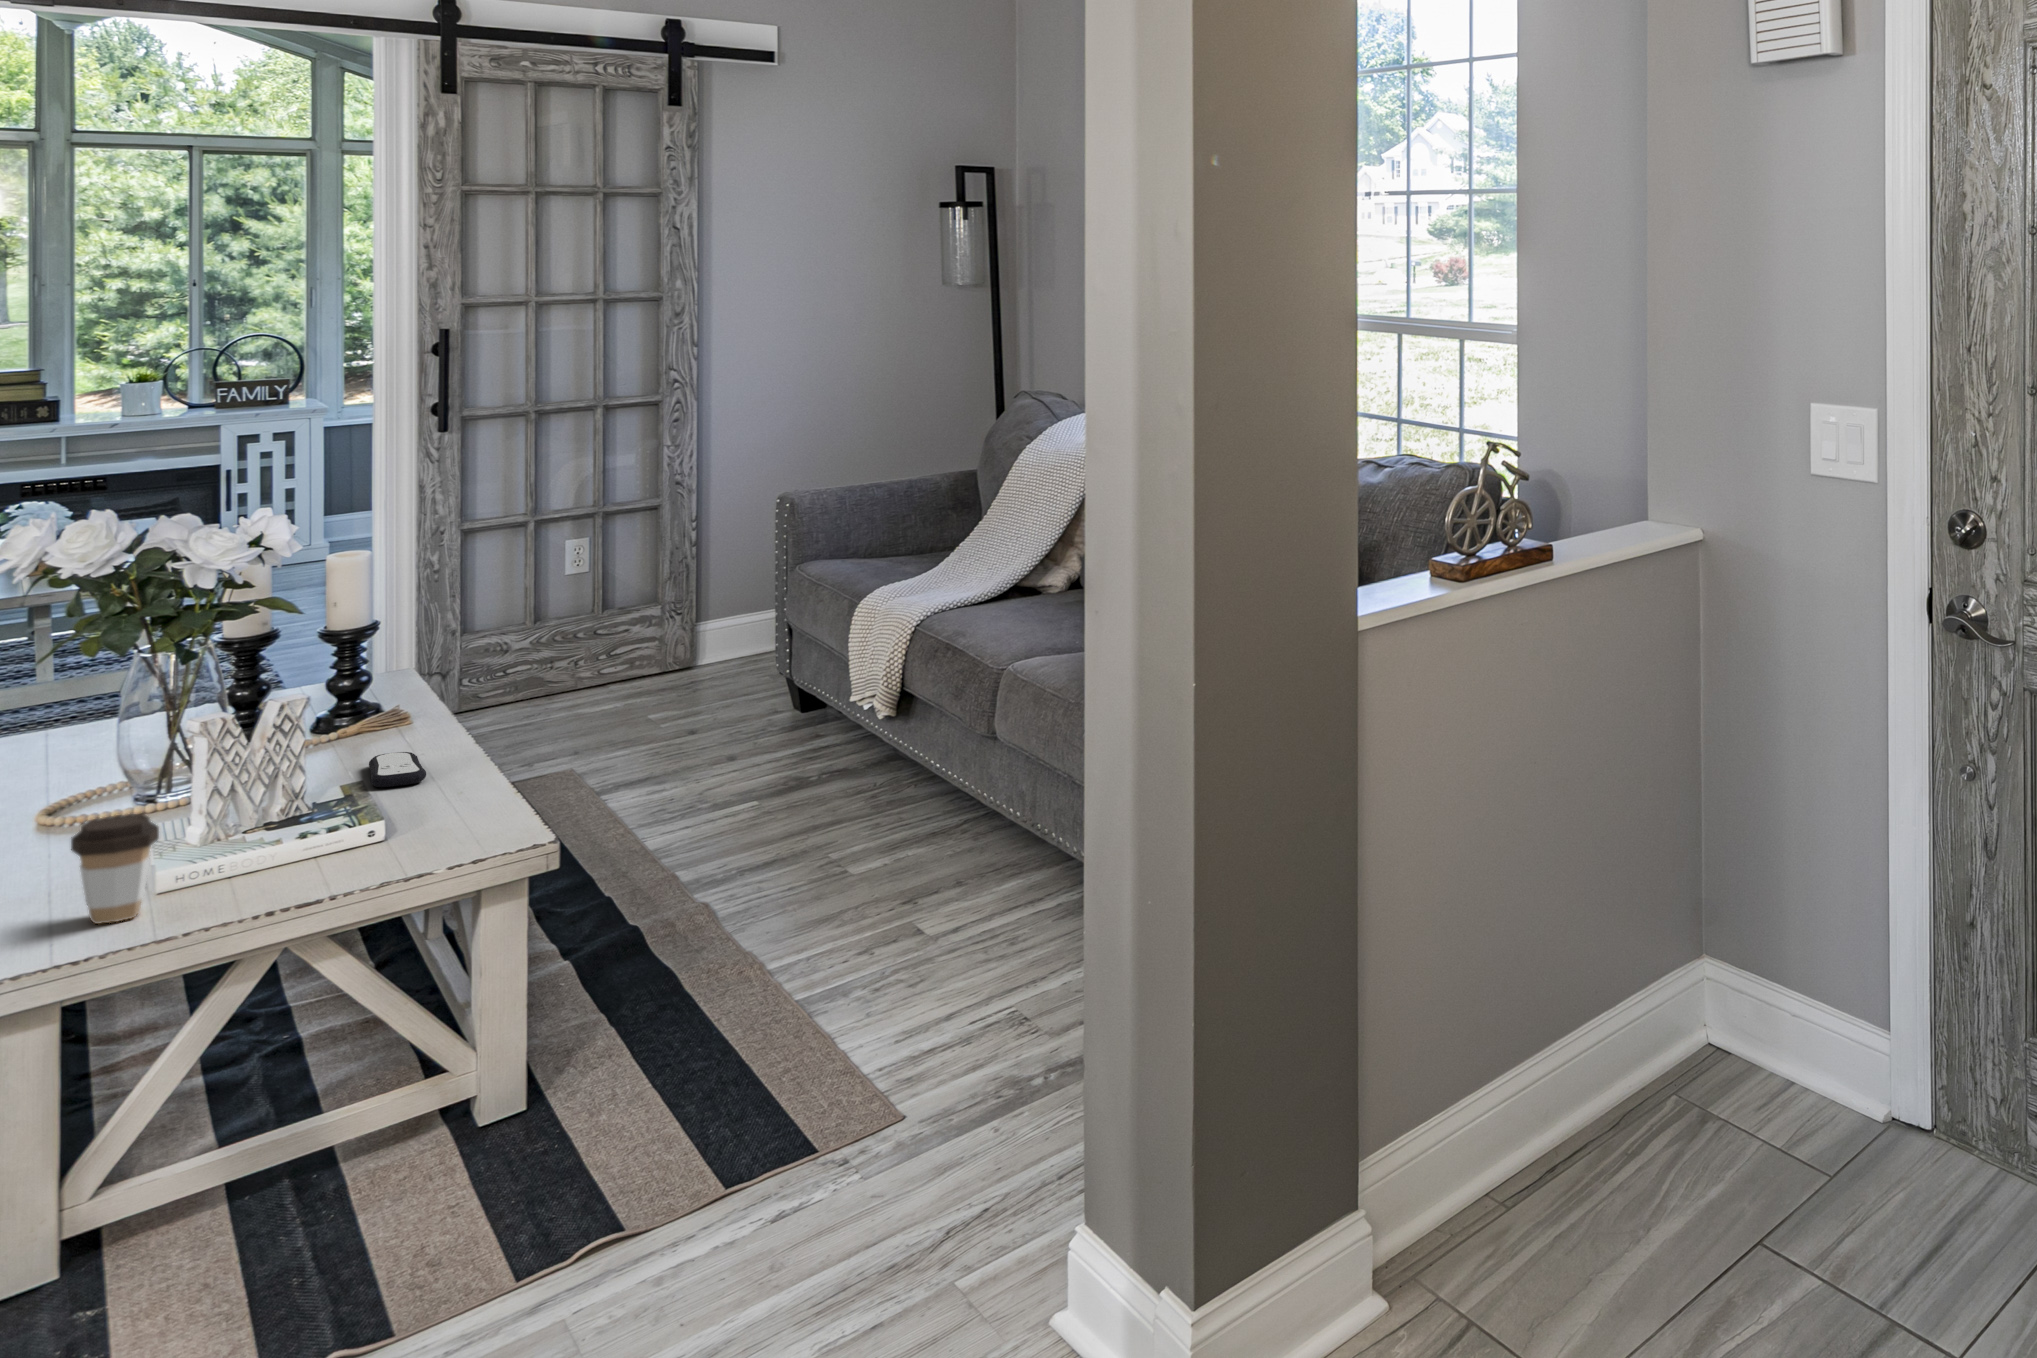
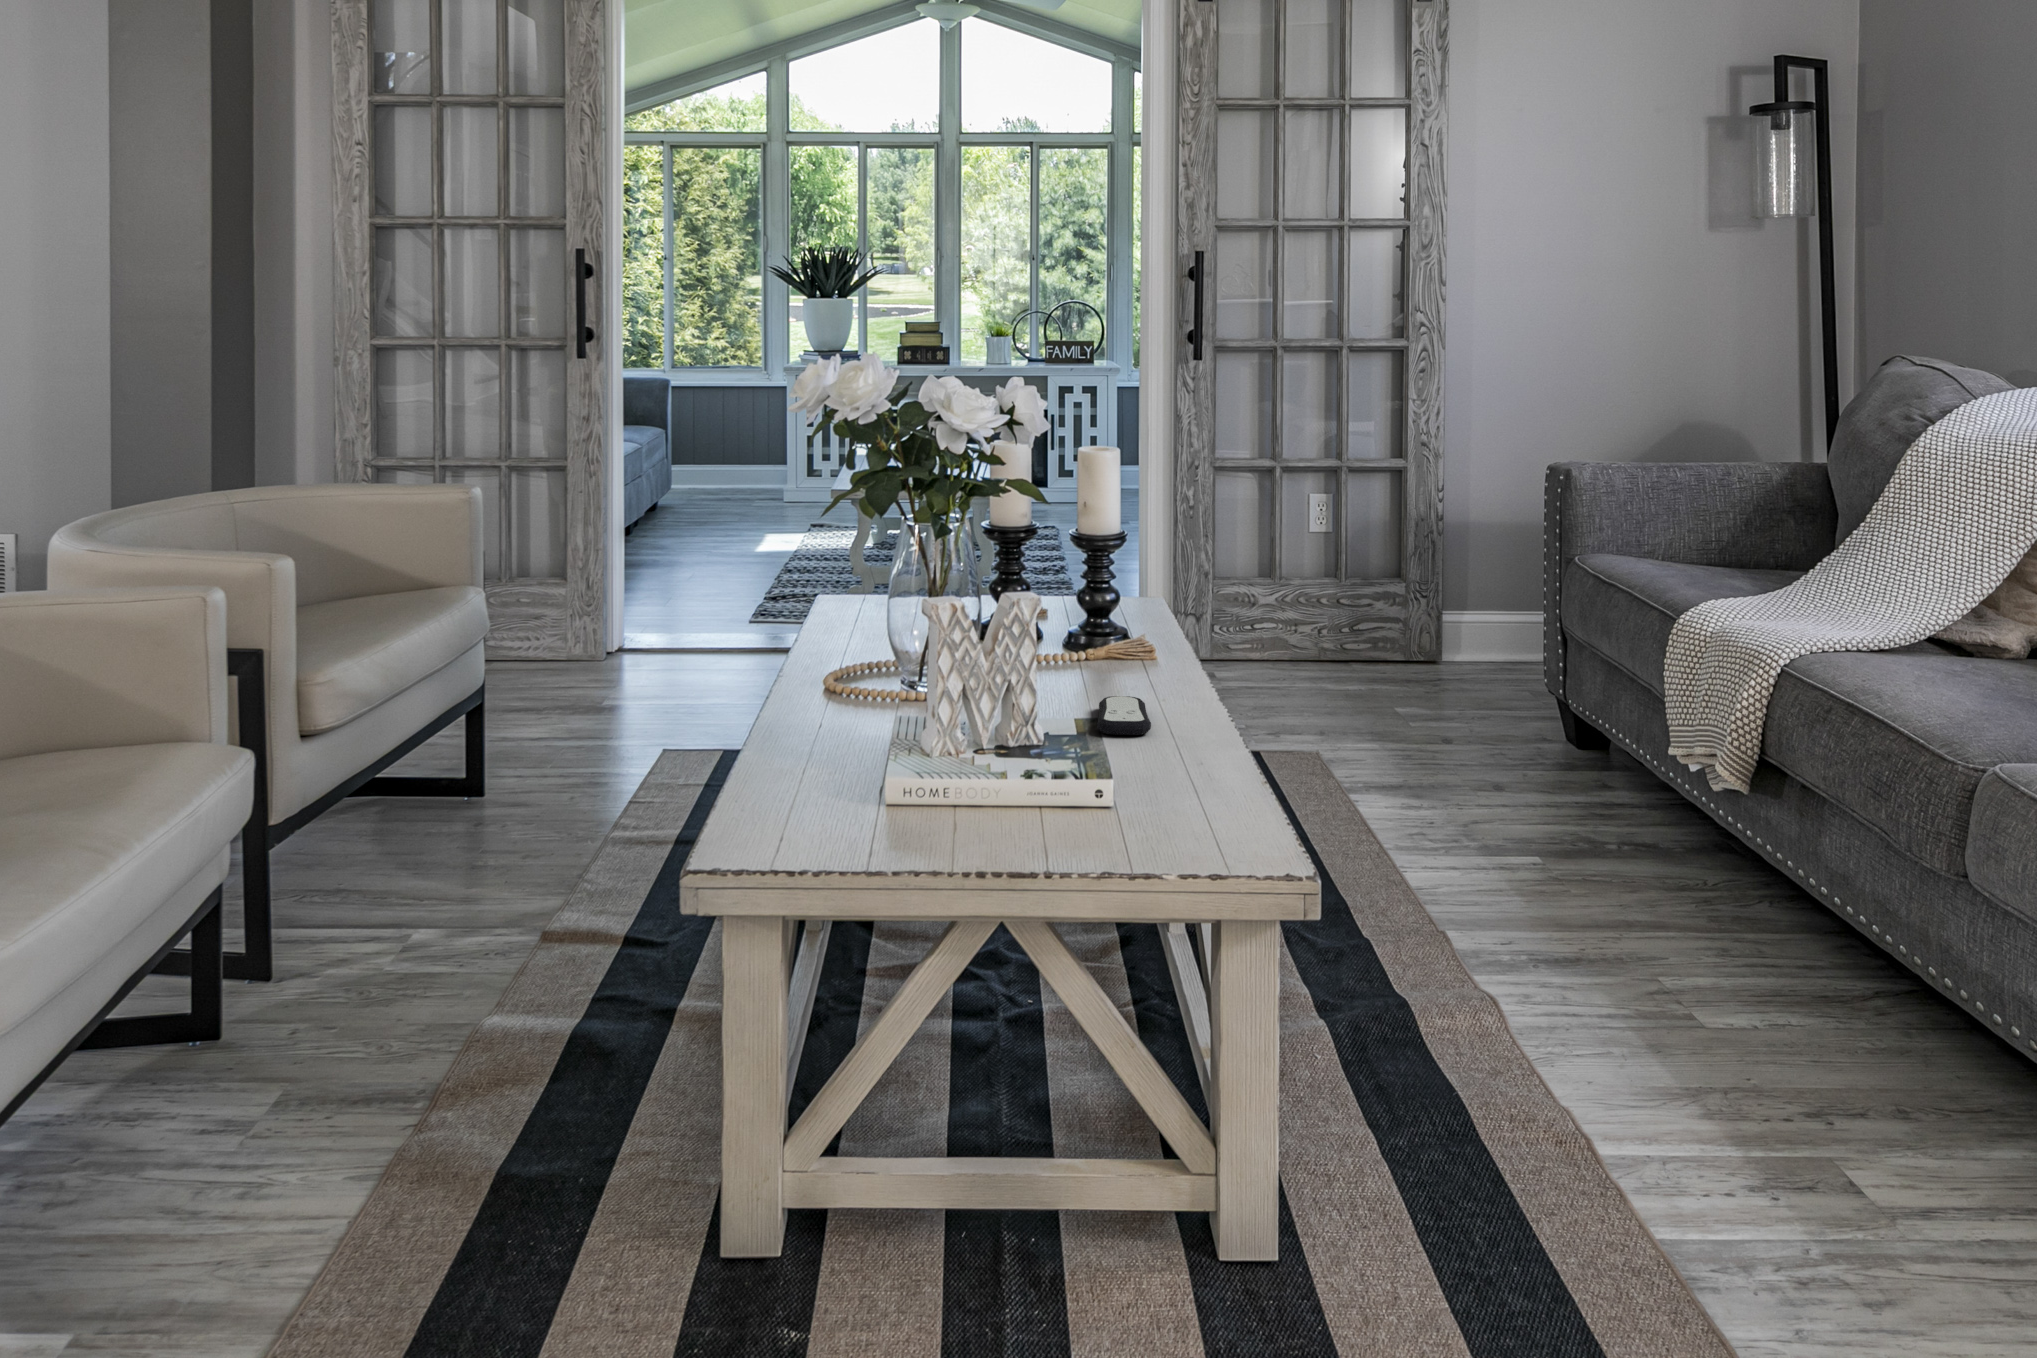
coffee cup: present [71,814,159,924] -> none [809,726,883,843]

